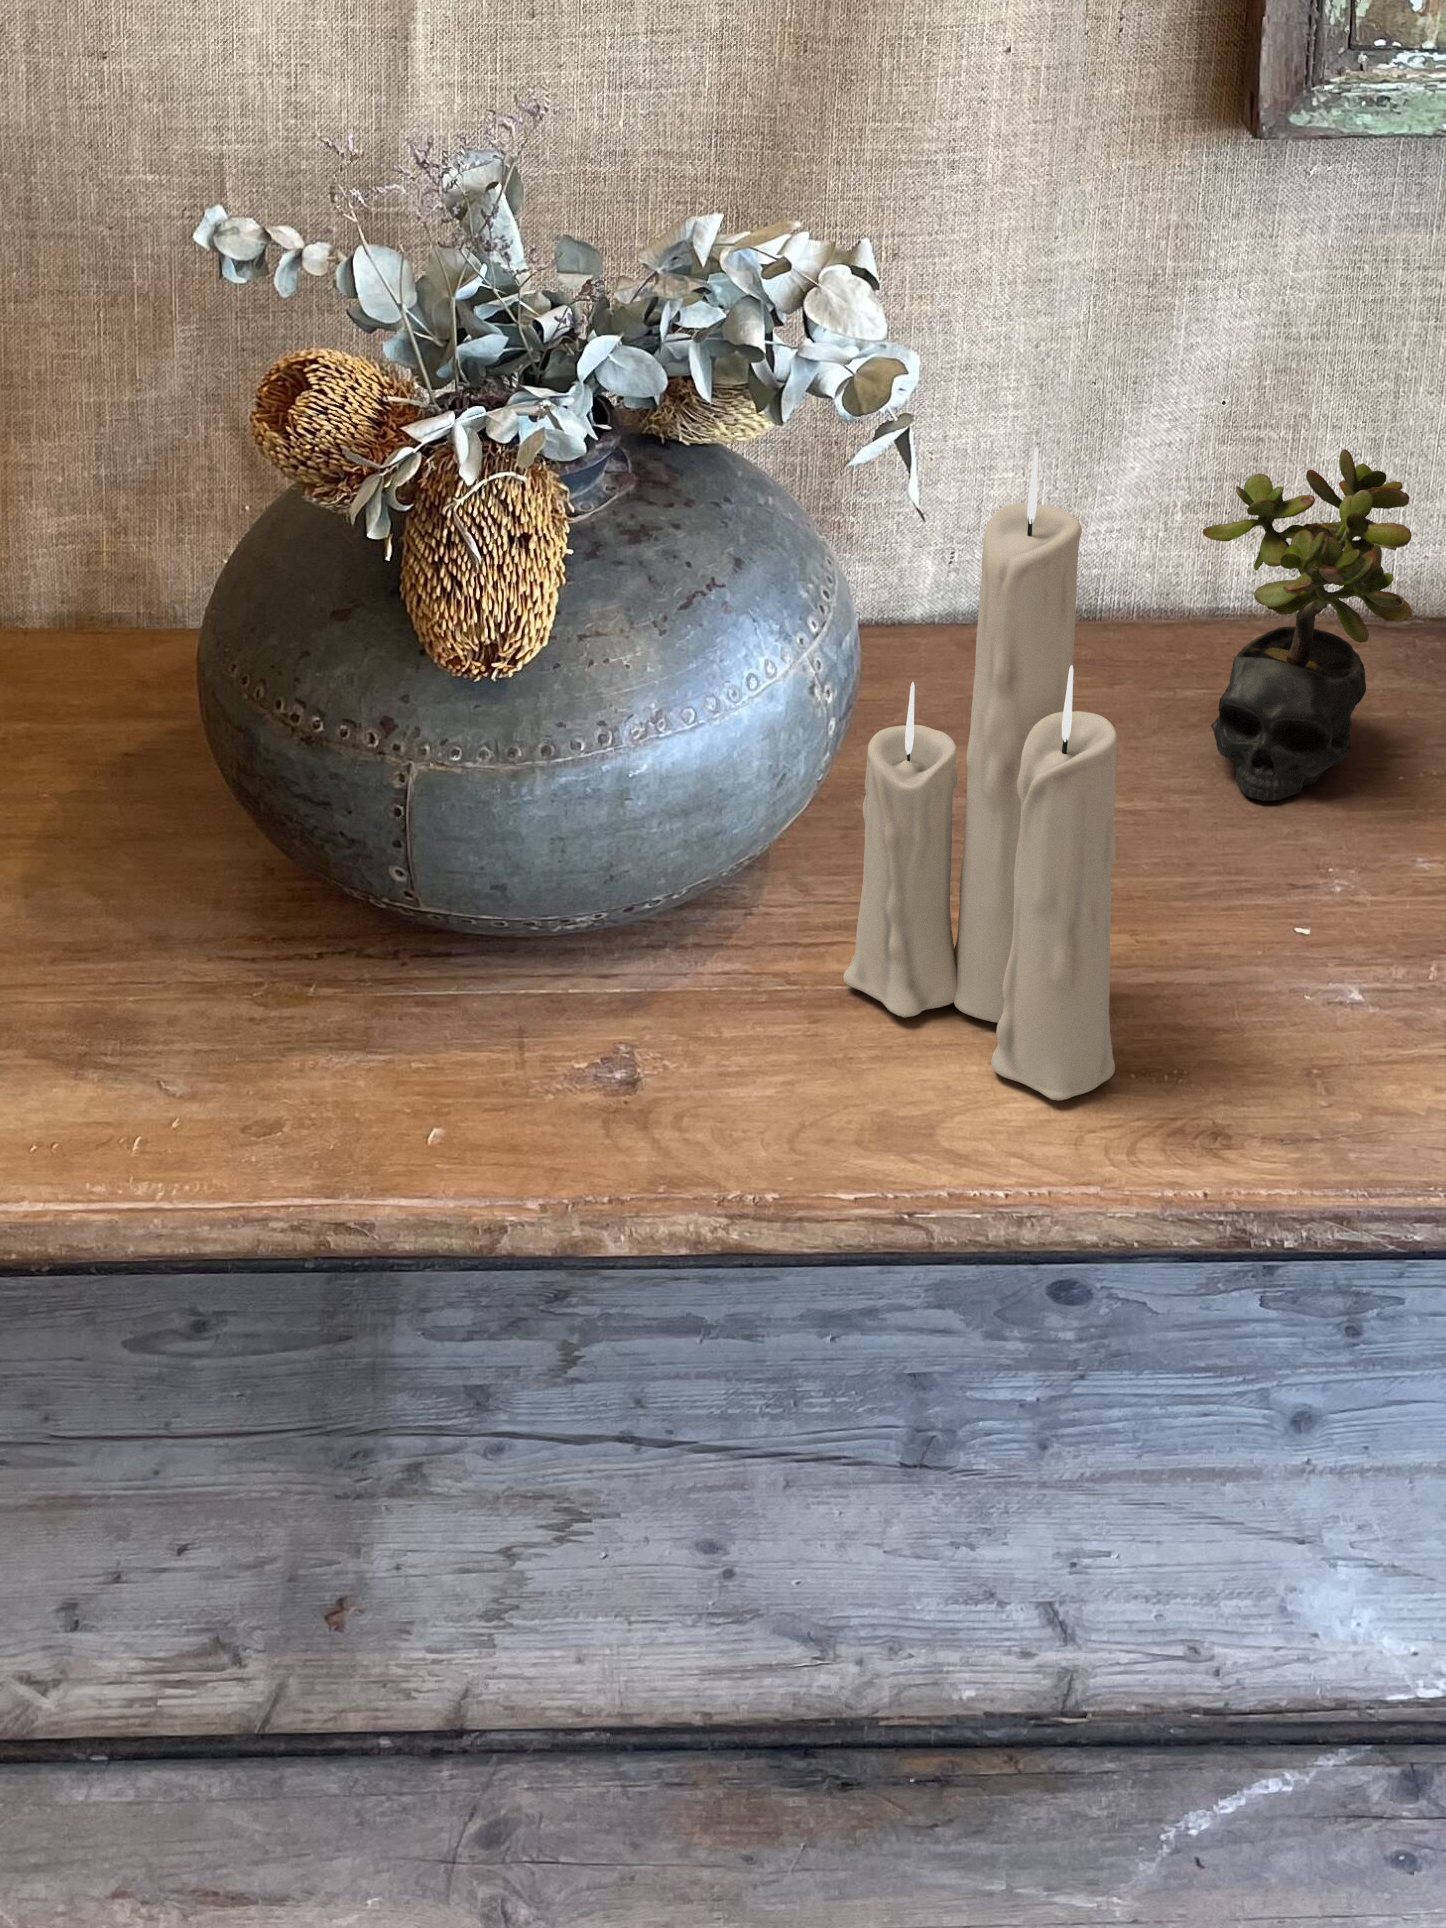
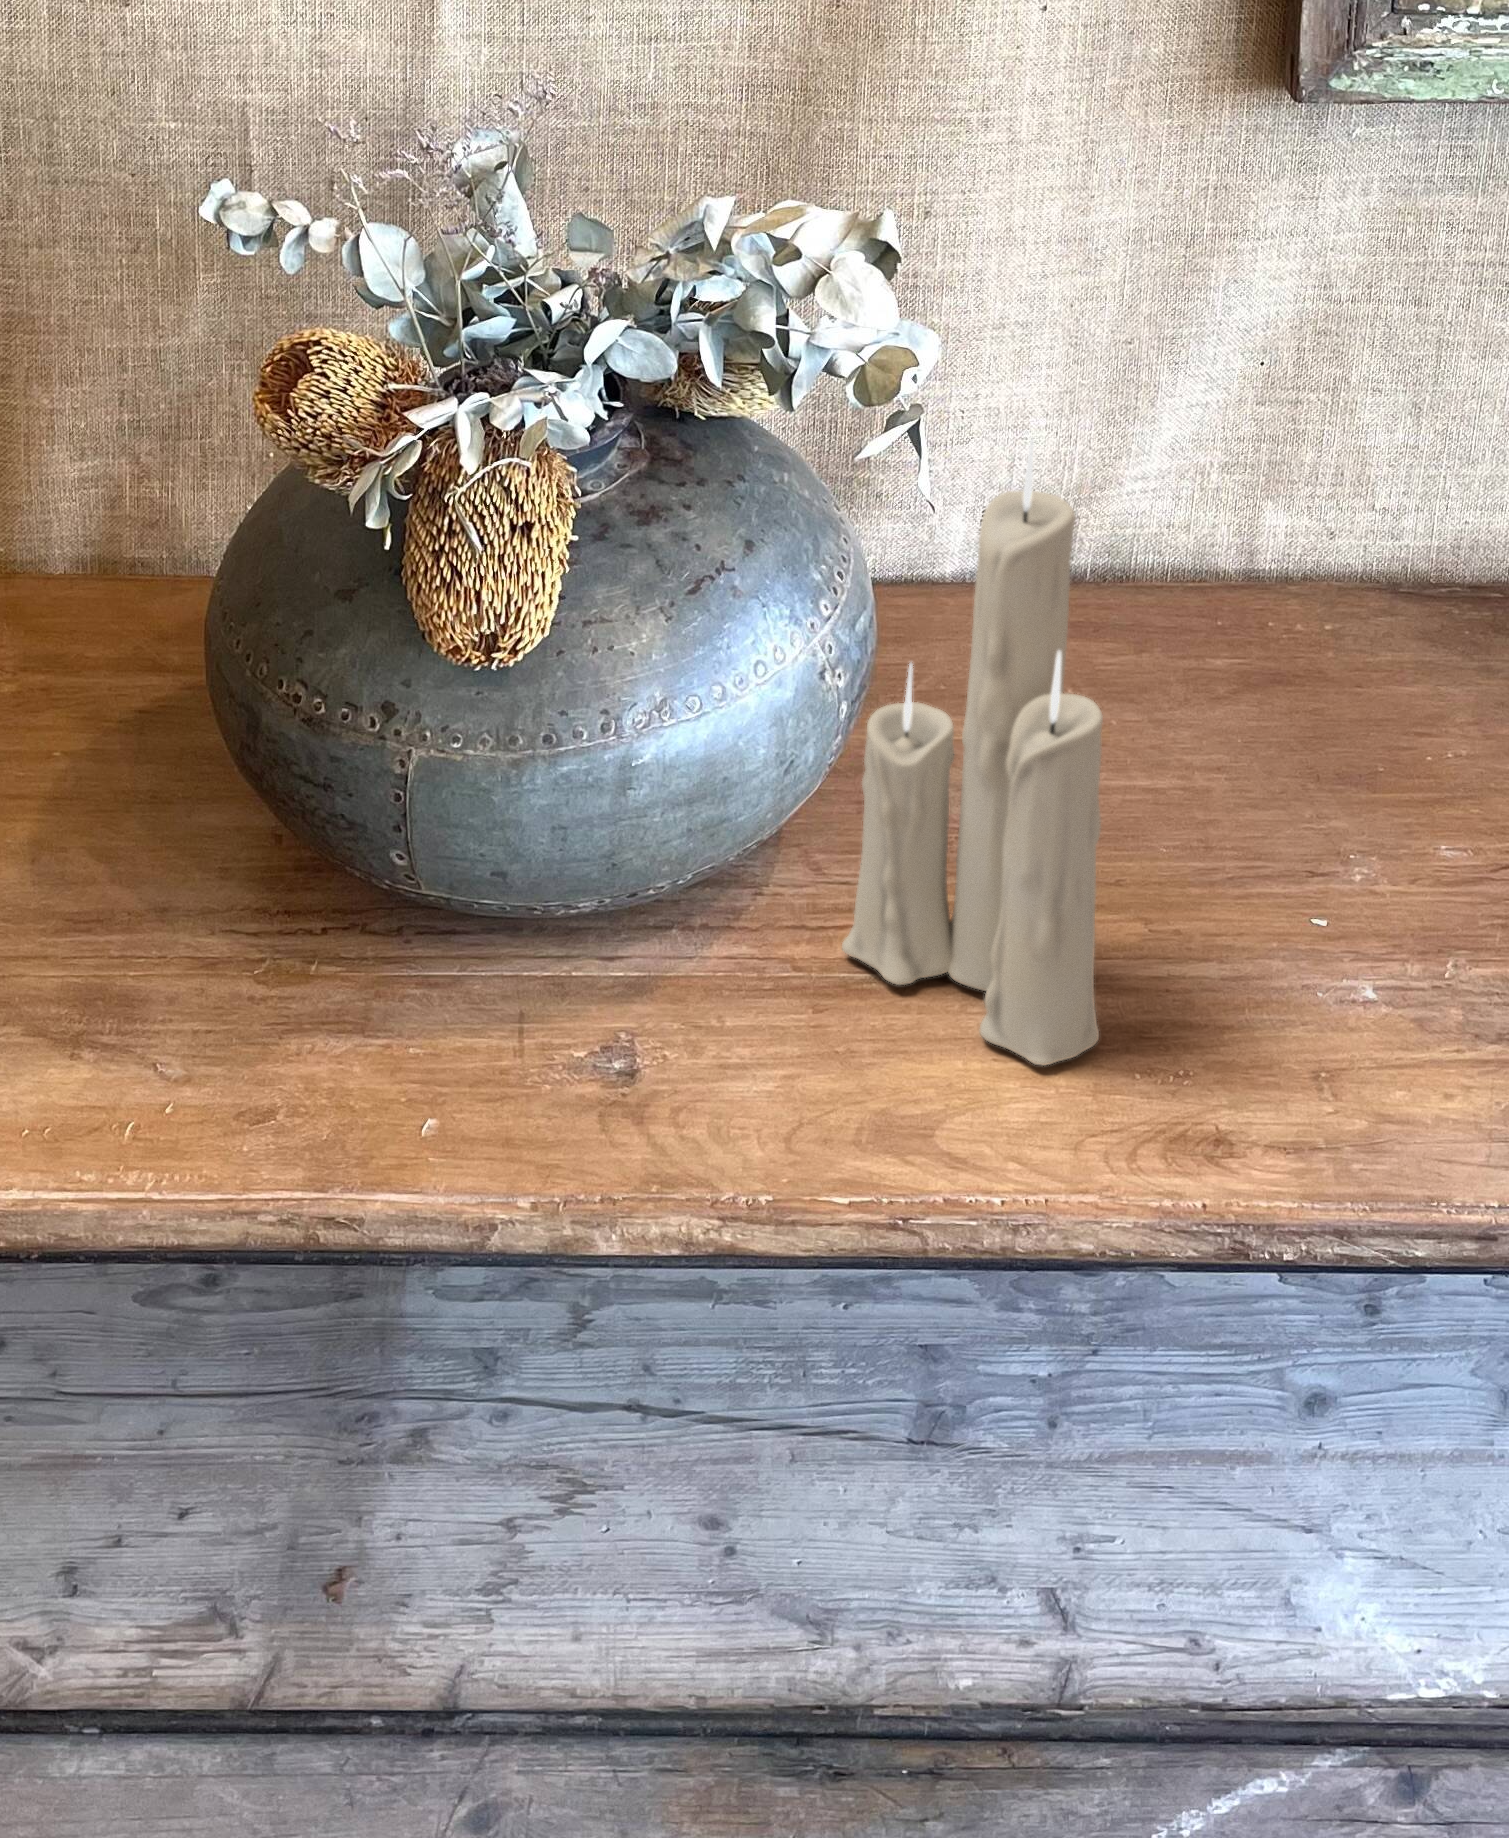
succulent plant: present [1202,449,1412,801] -> none [1224,428,1433,780]

